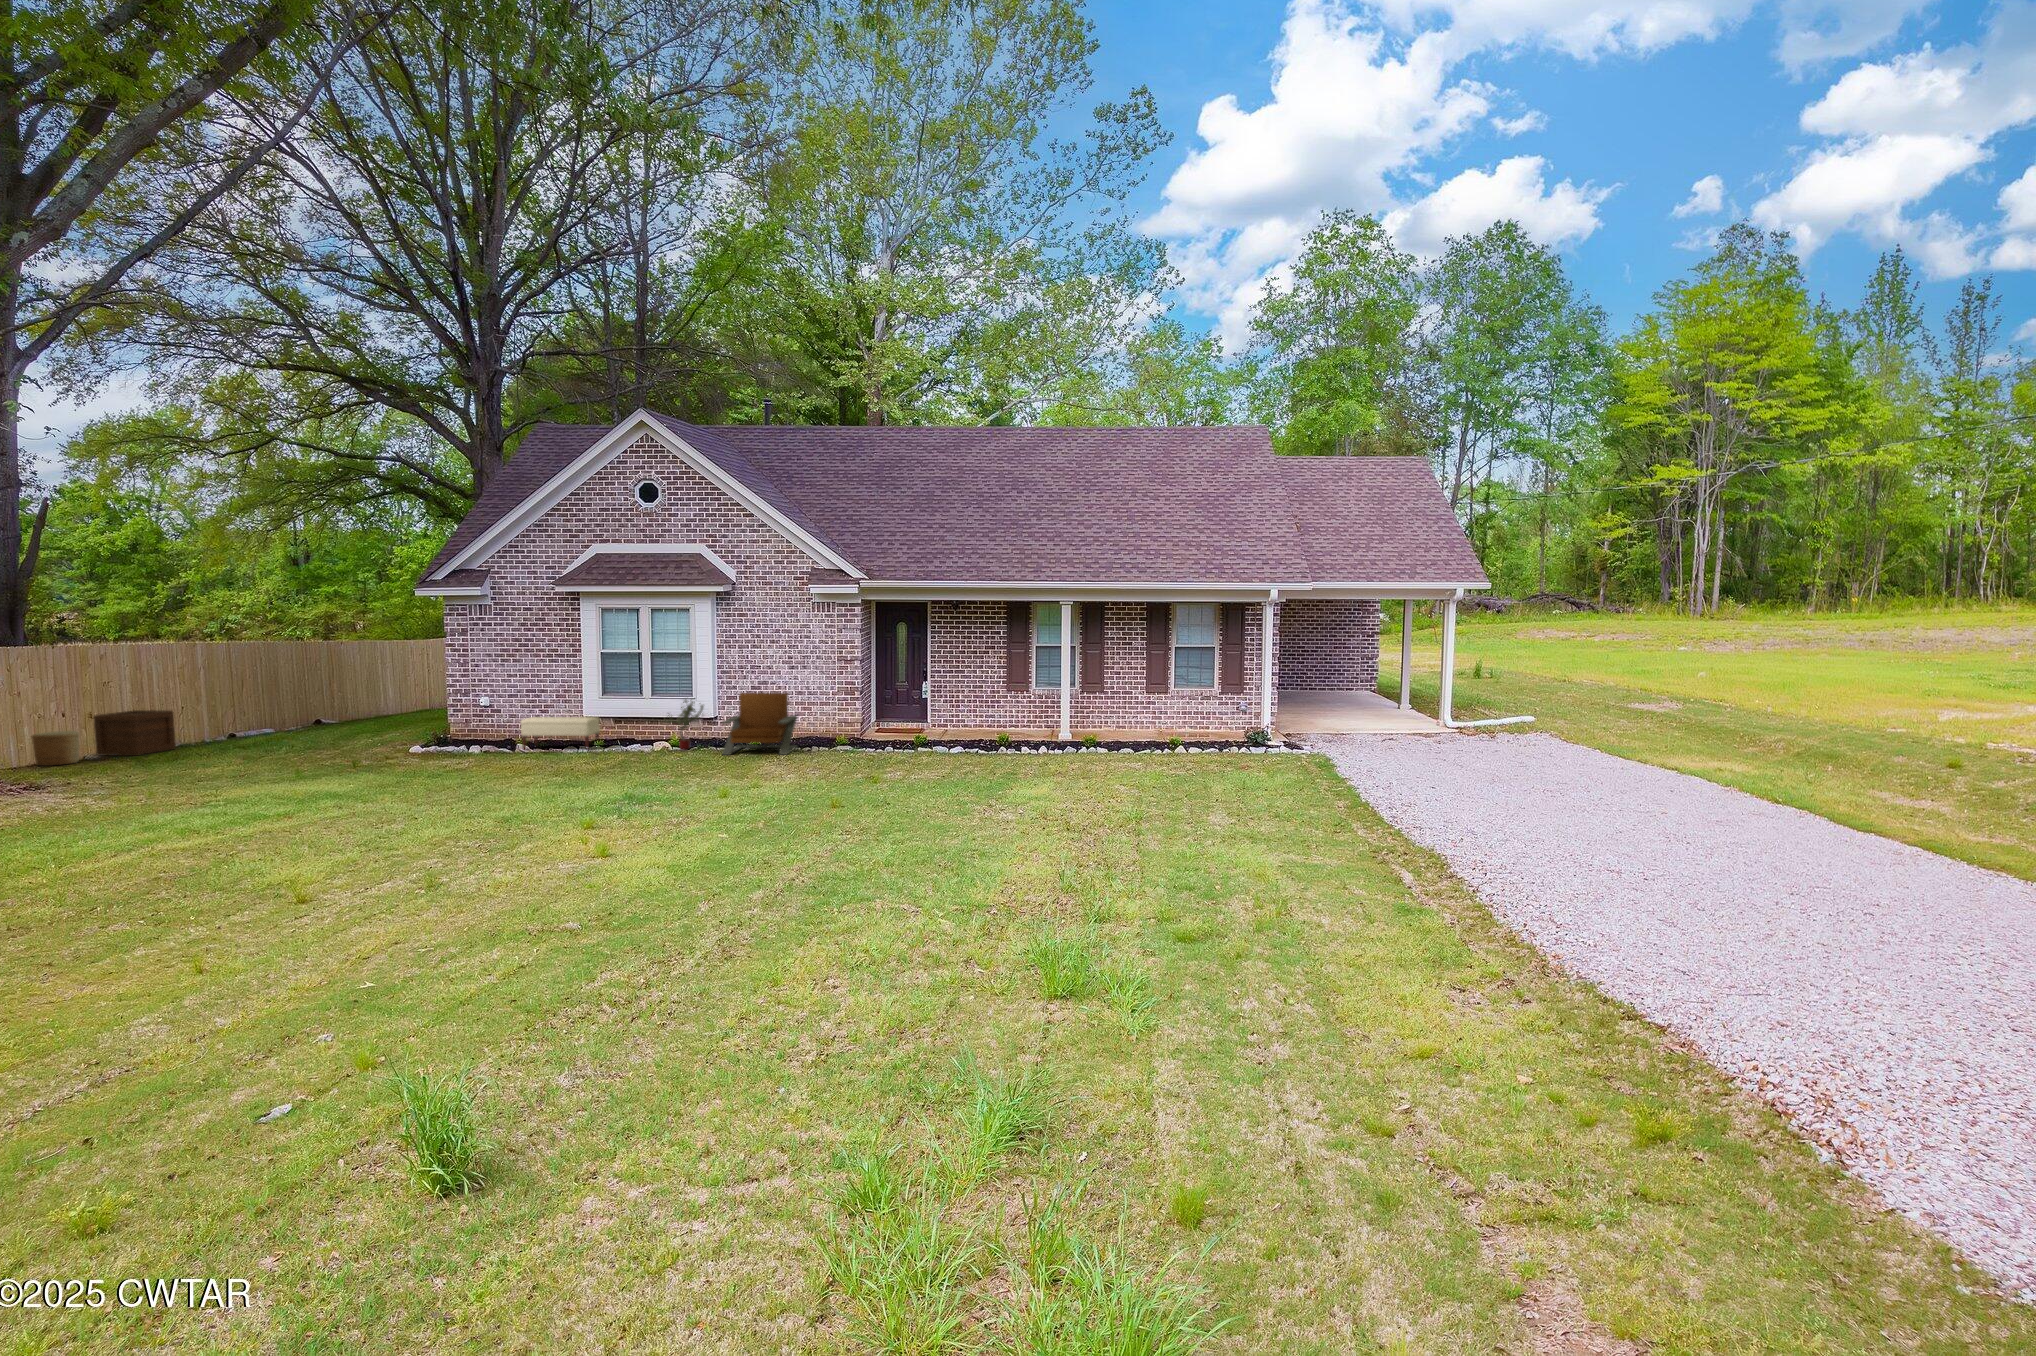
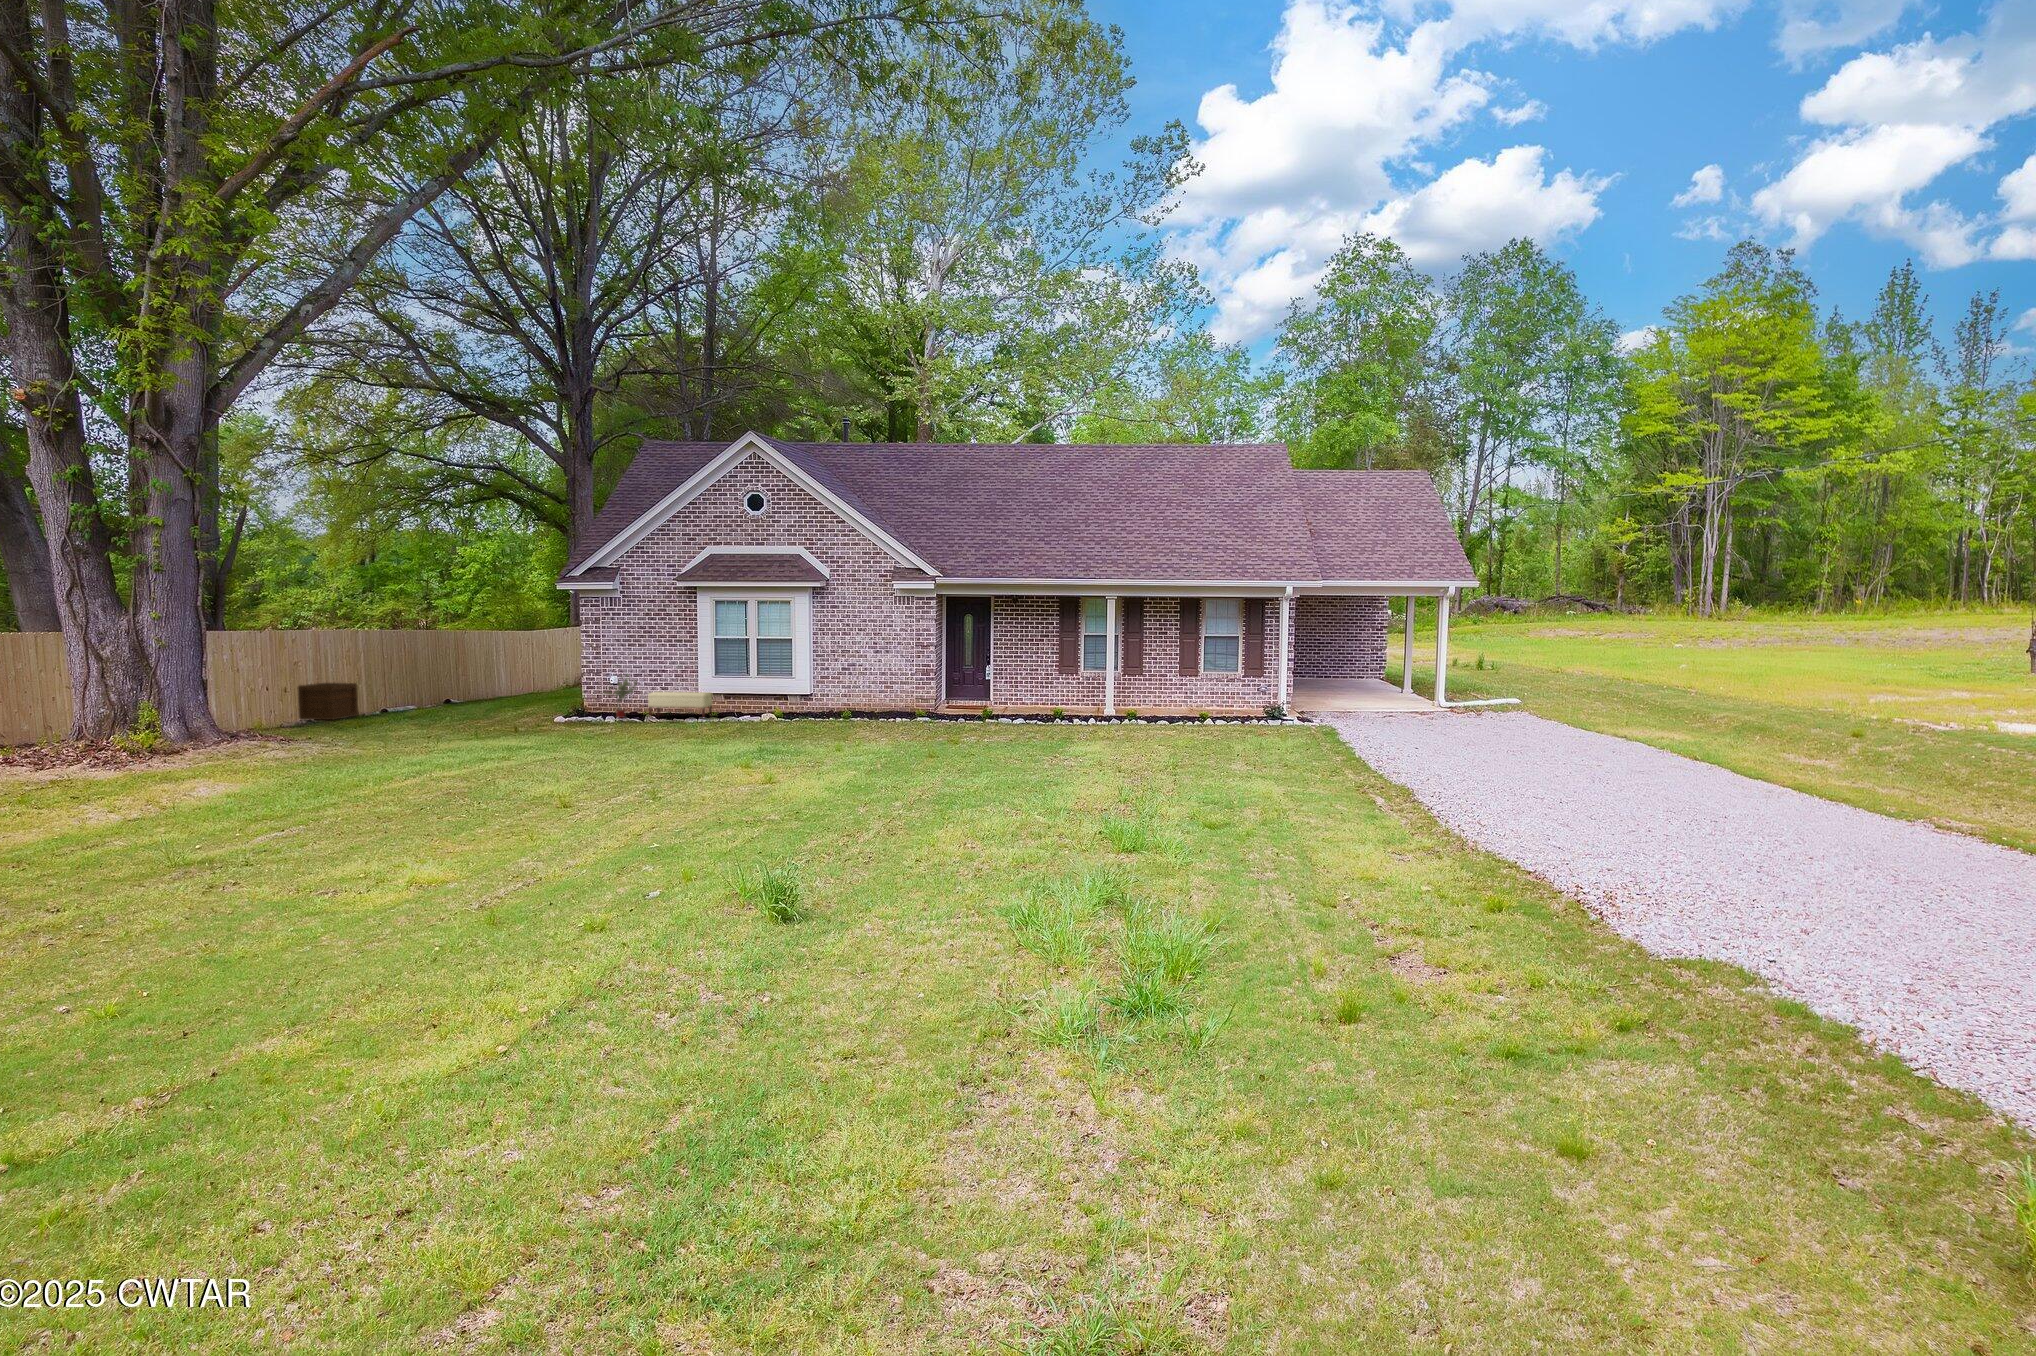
lounge chair: present [722,693,797,755] -> none [820,672,881,725]
potted tree: present [665,700,703,750] -> present [606,674,637,718]
woven basket: present [32,731,80,766] -> none [256,698,292,726]

